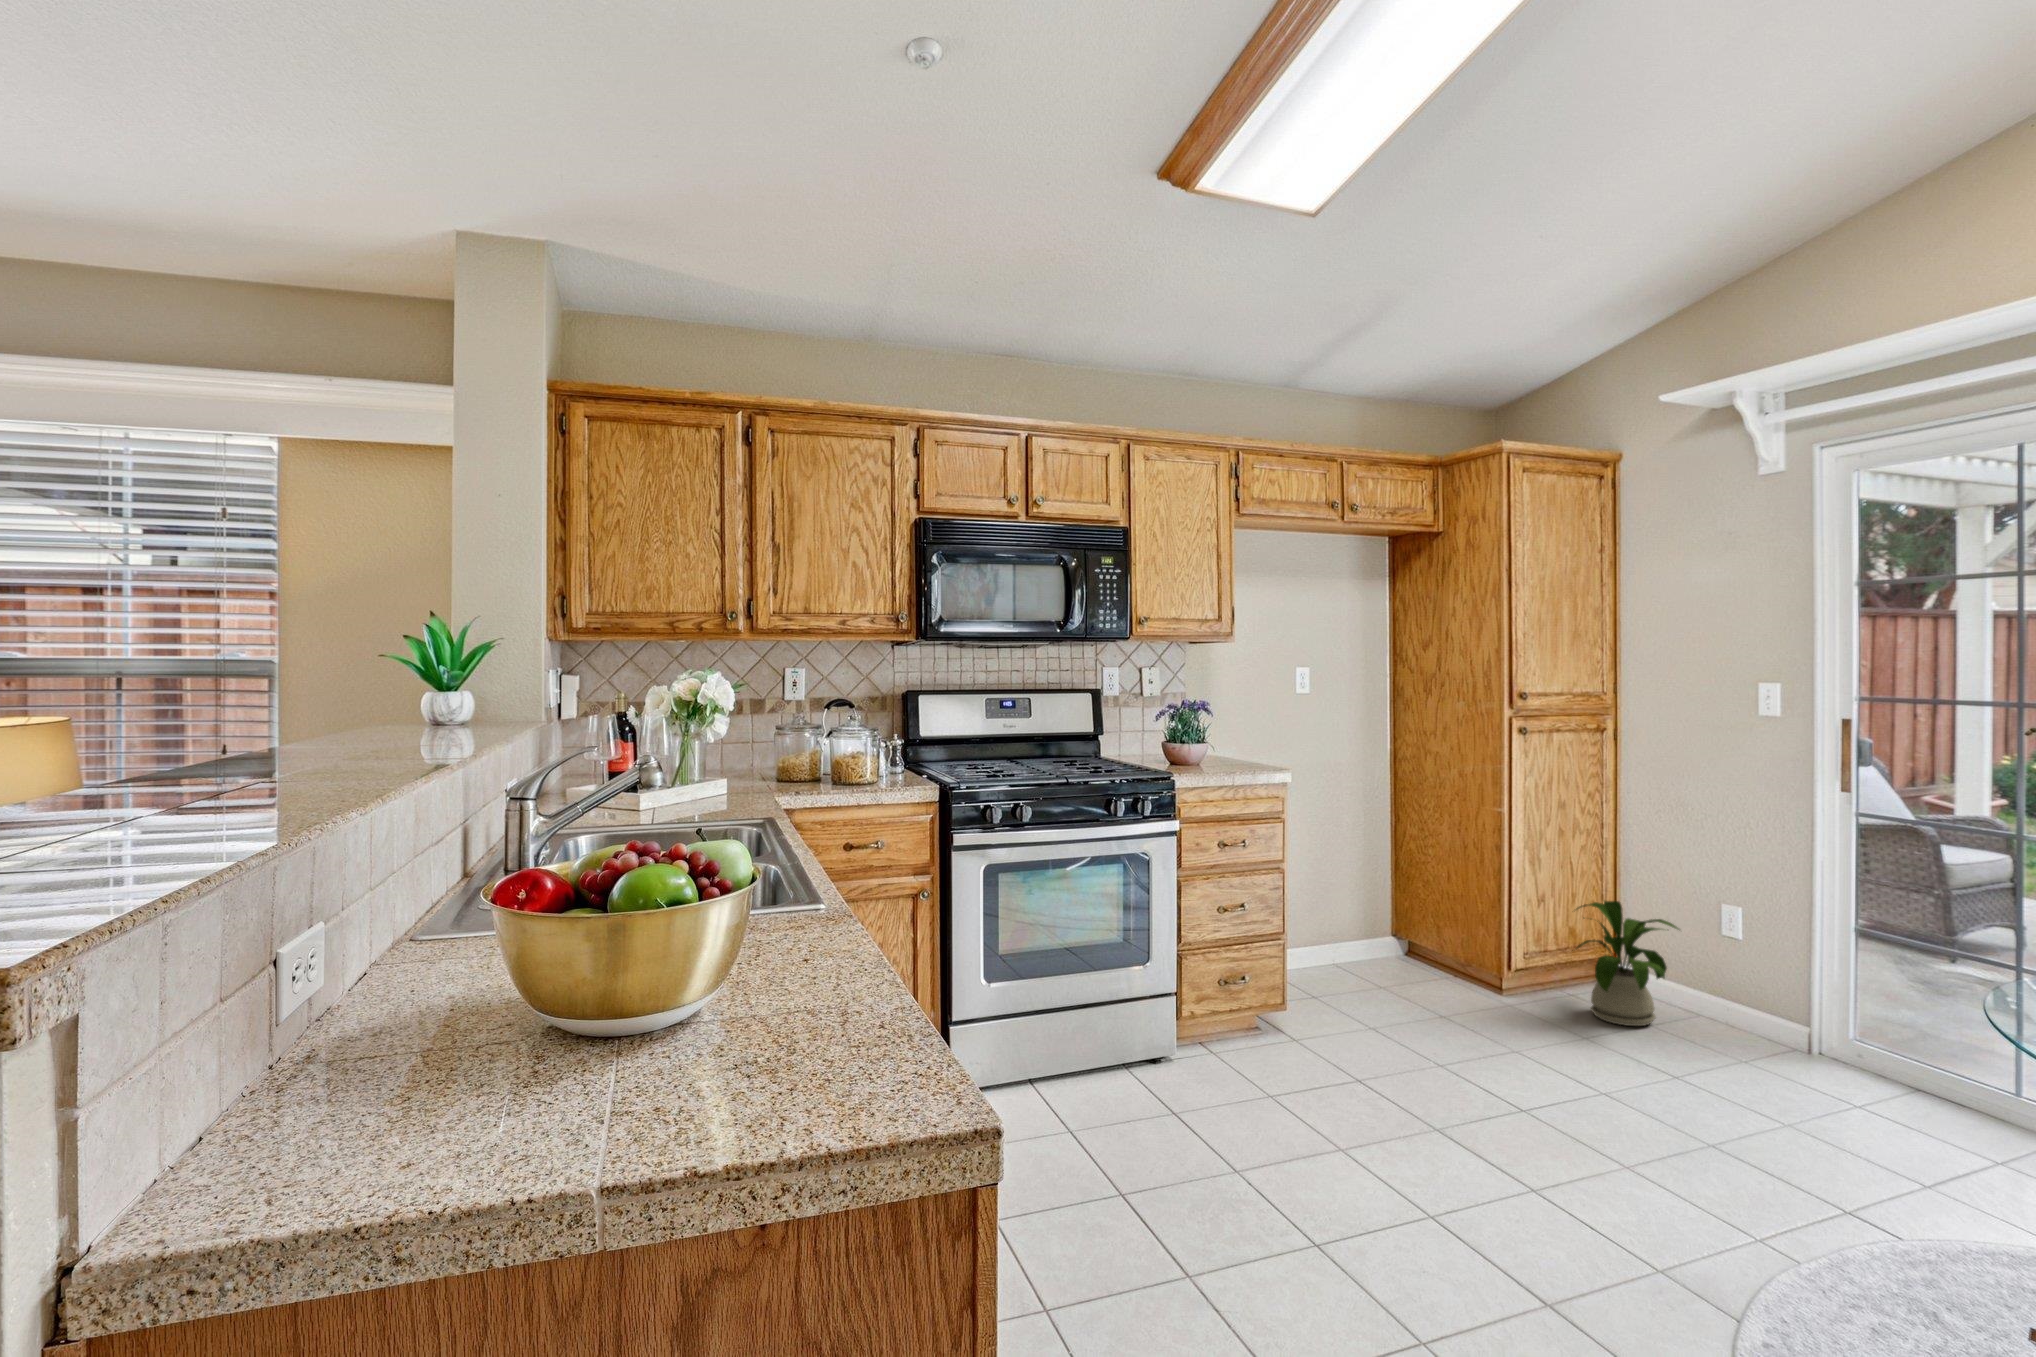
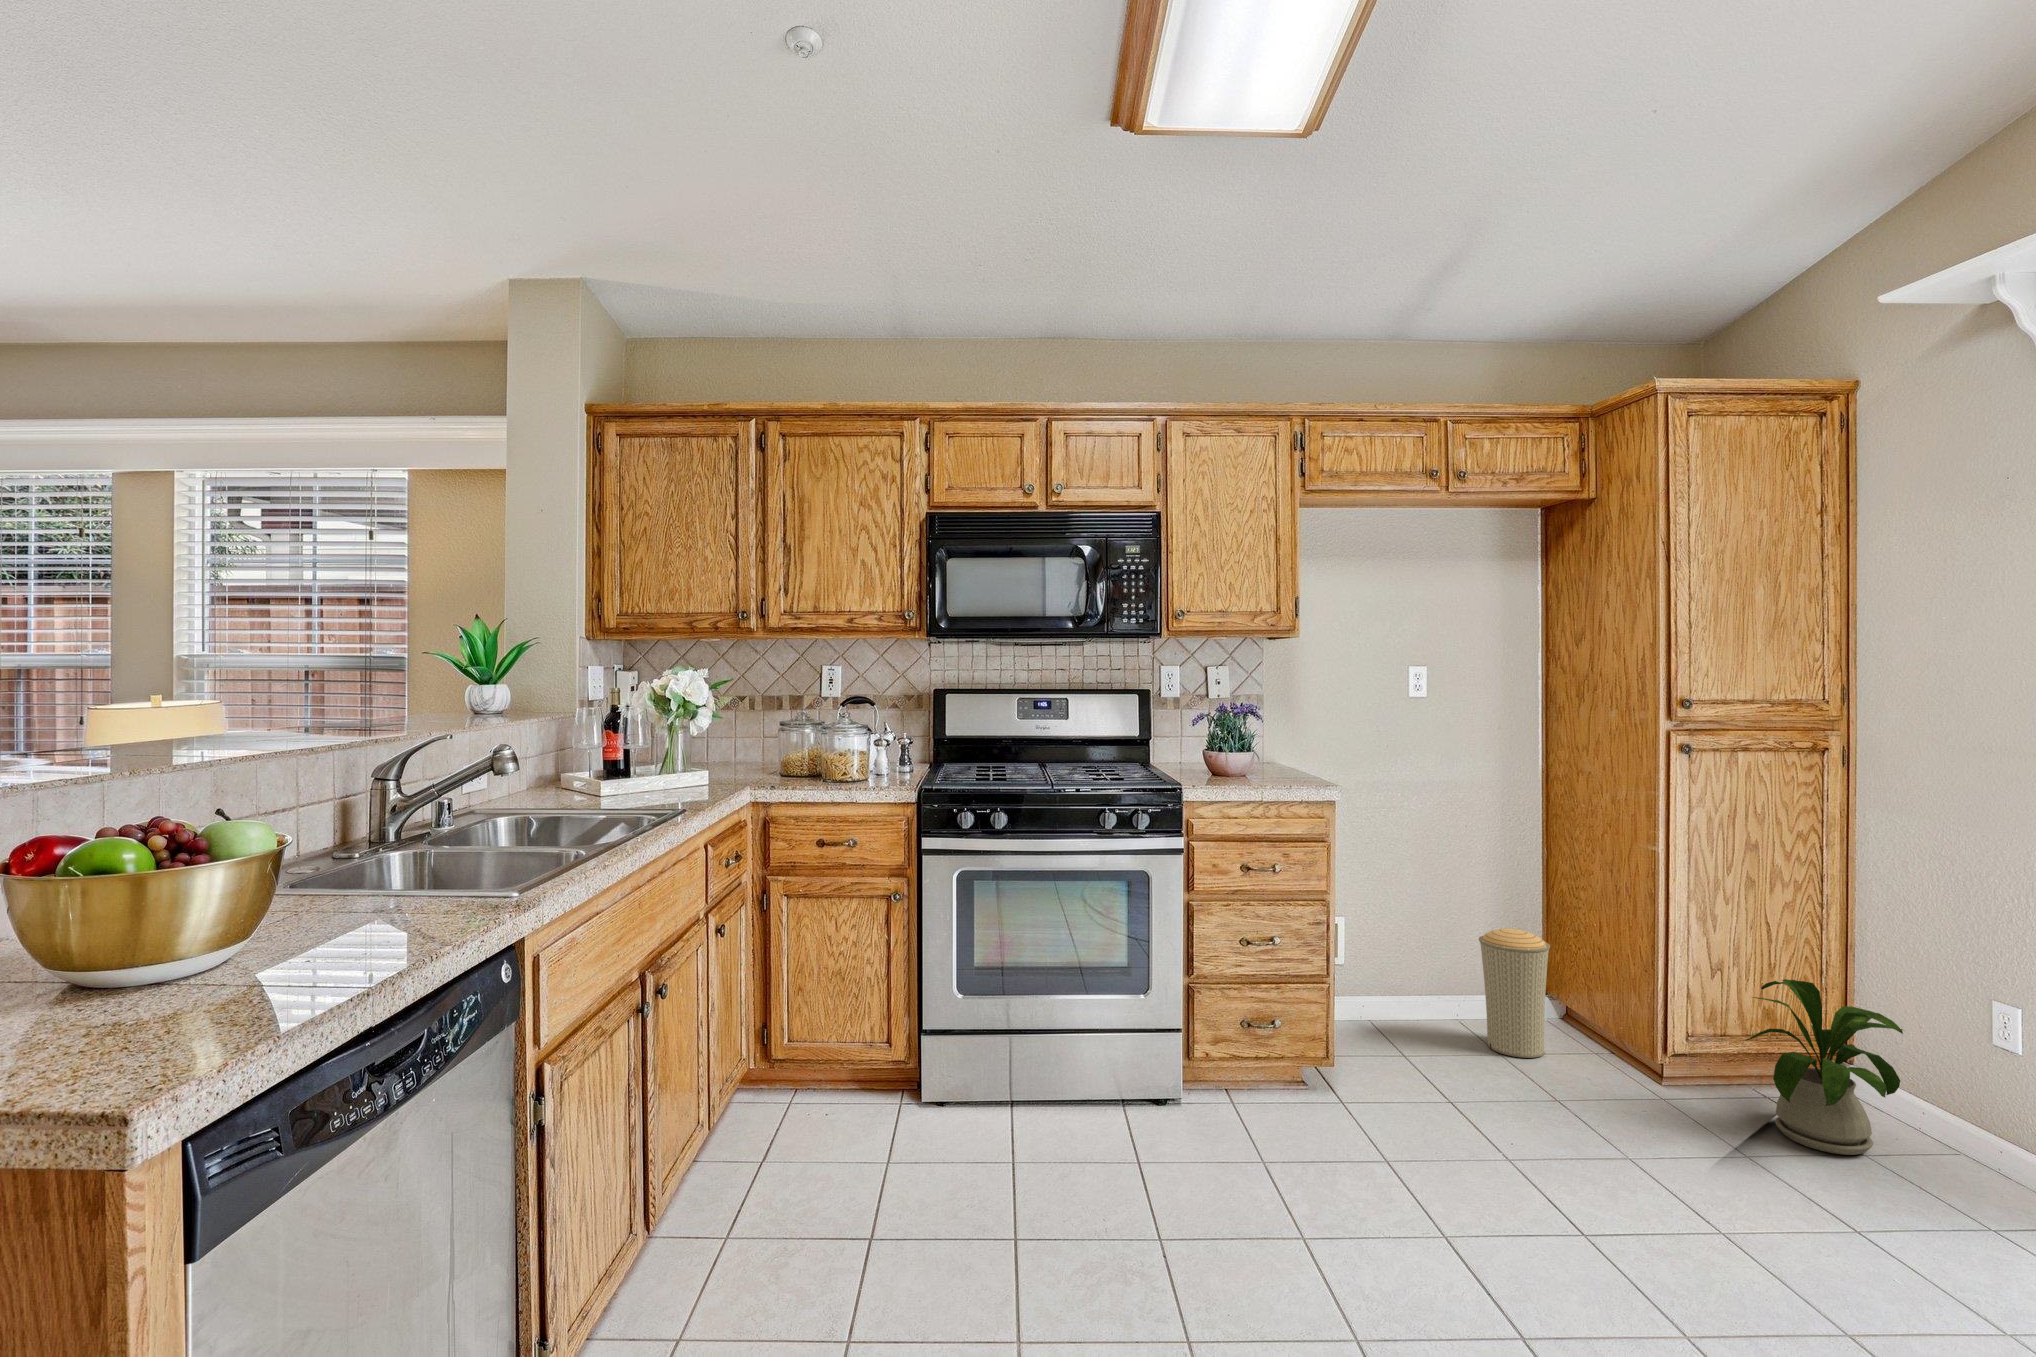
trash can: none [1362,884,1418,988] -> present [1479,928,1550,1058]

